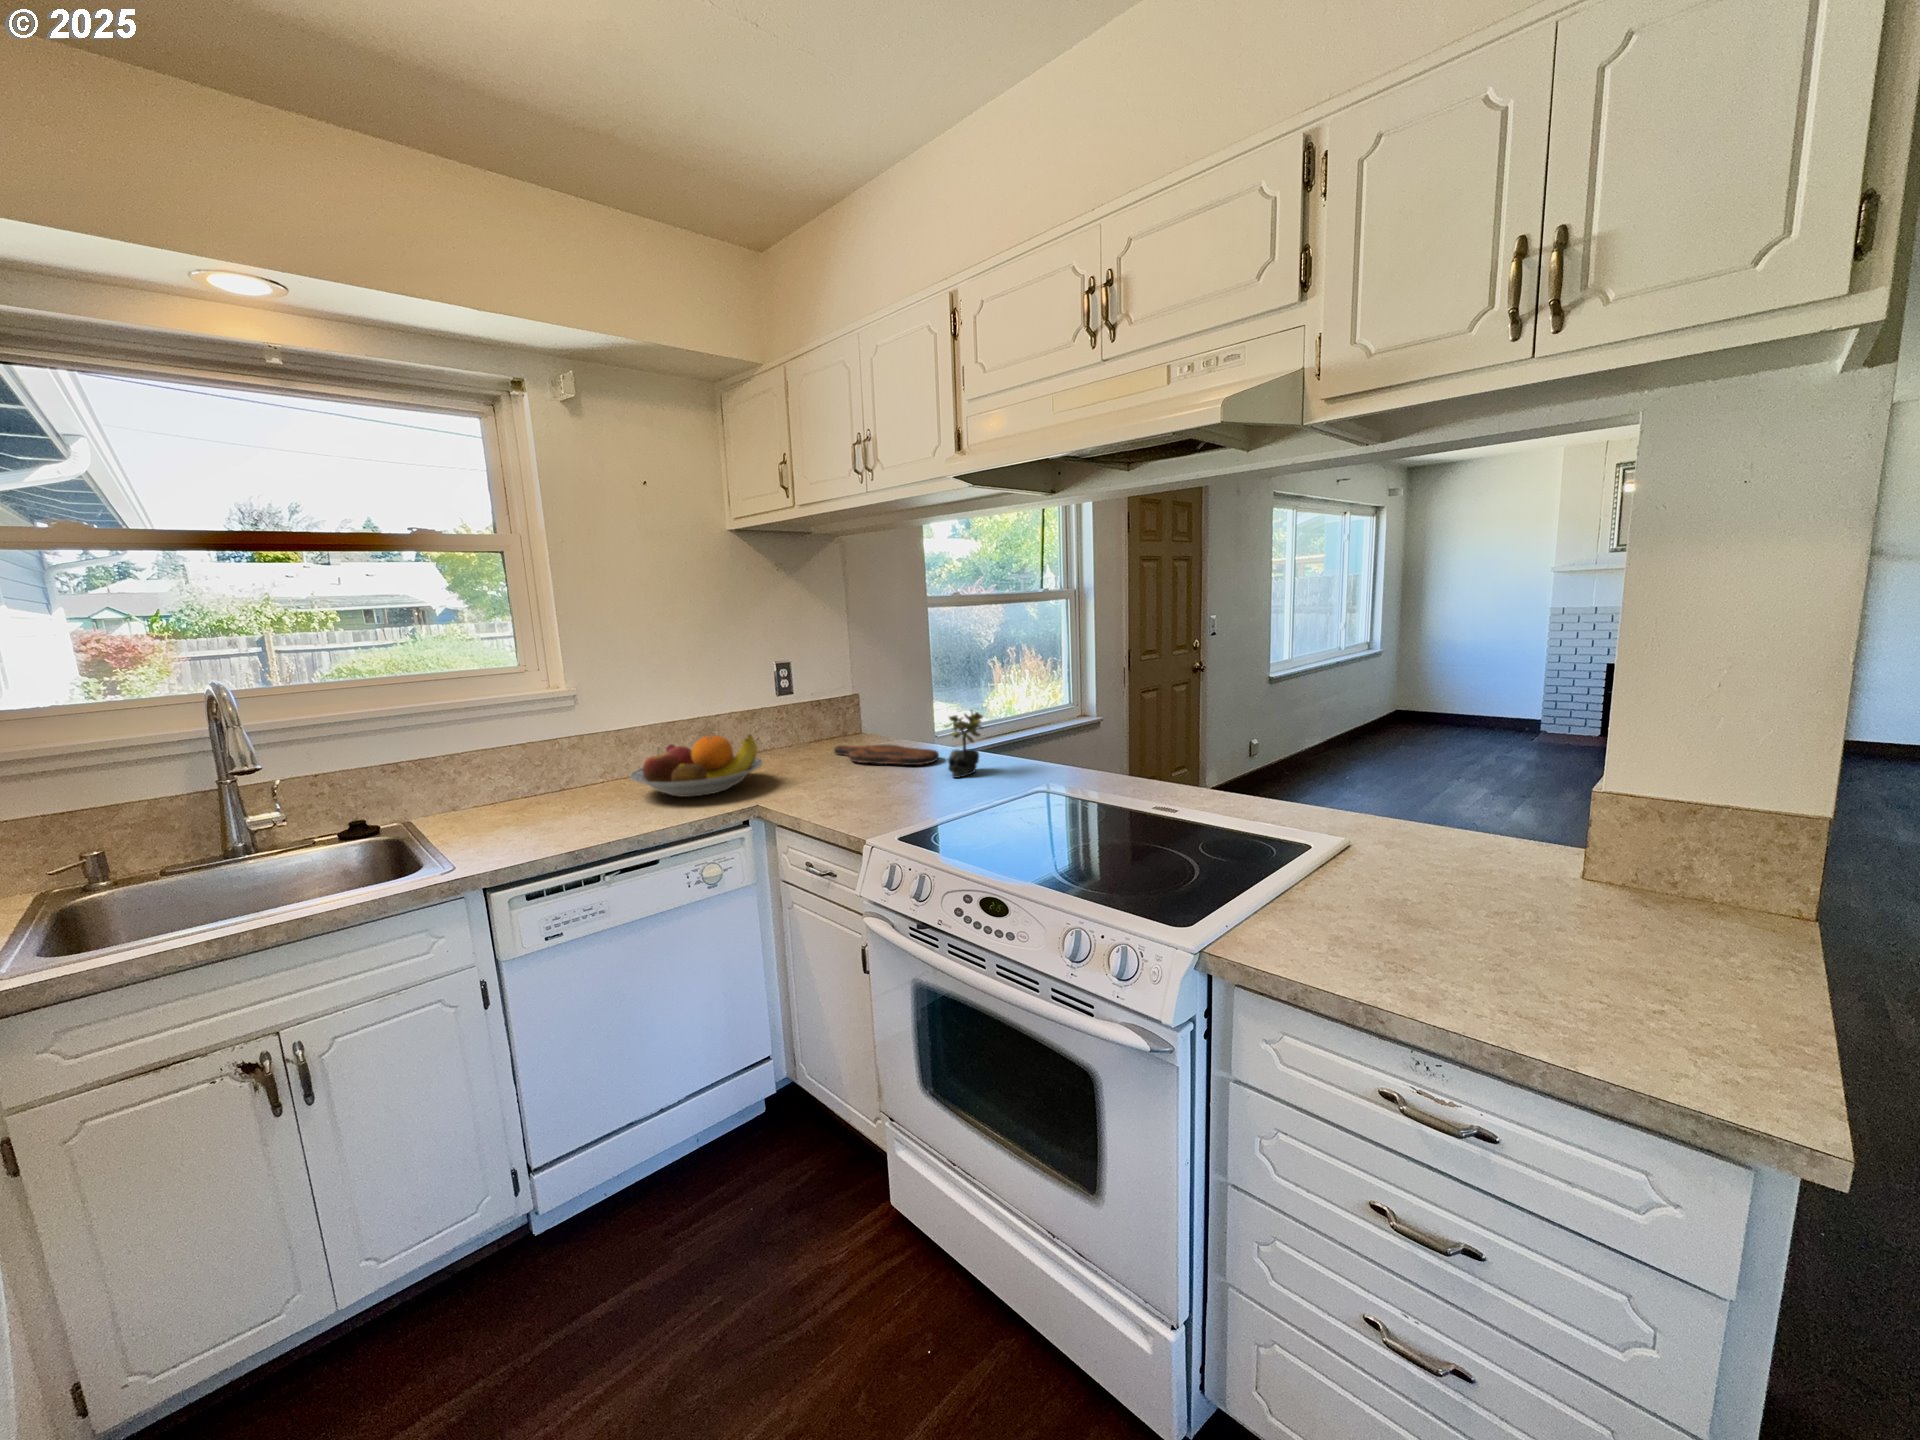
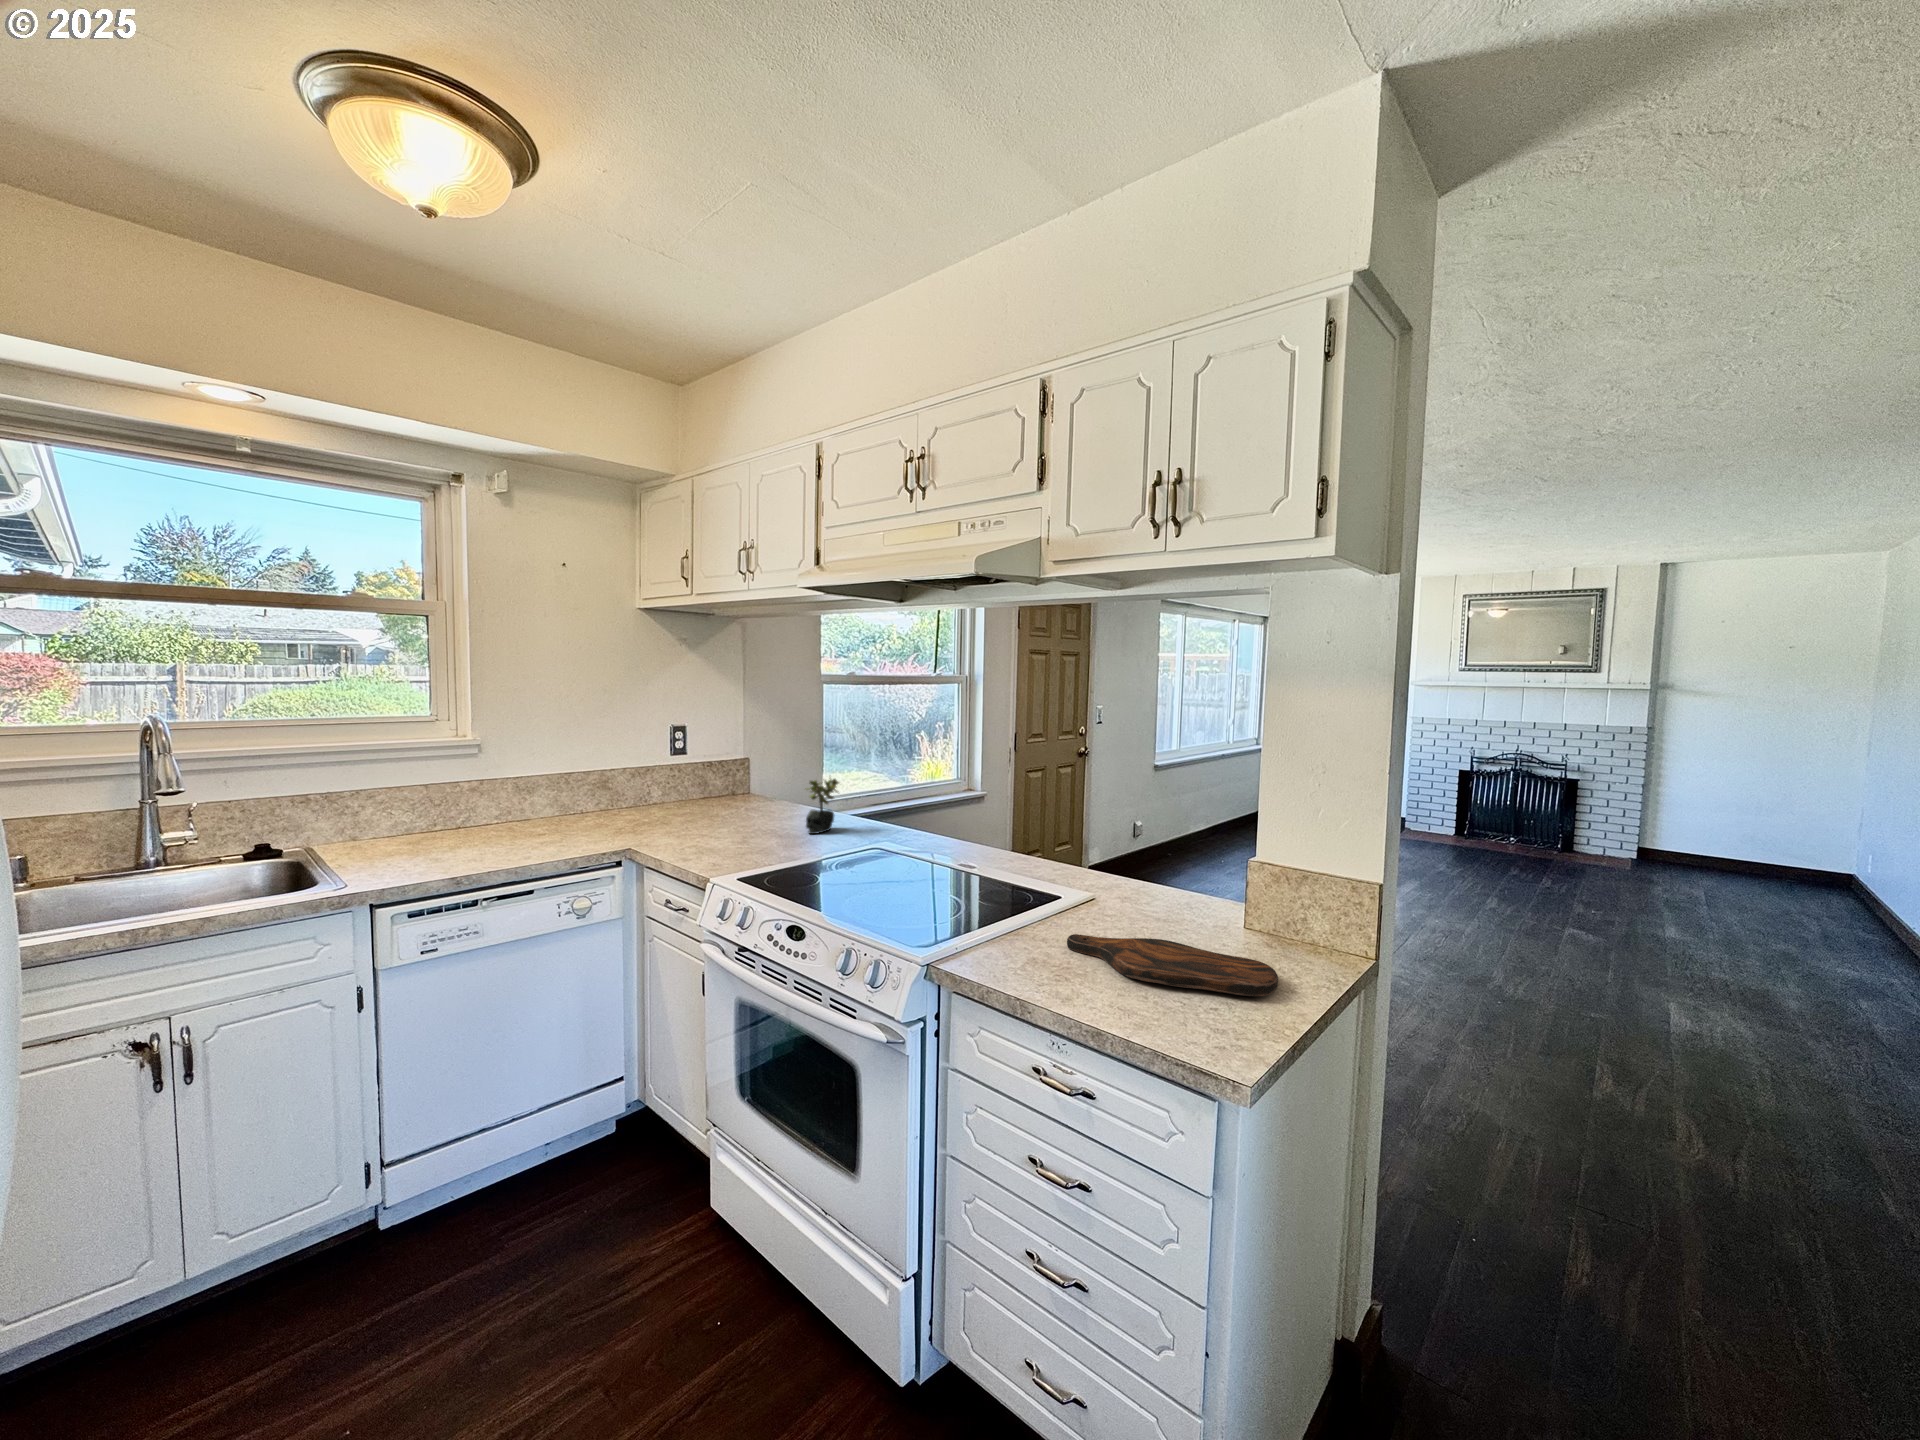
fruit bowl: present [630,735,763,797] -> none [520,786,643,838]
cutting board: present [834,744,939,765] -> present [1067,934,1278,996]

